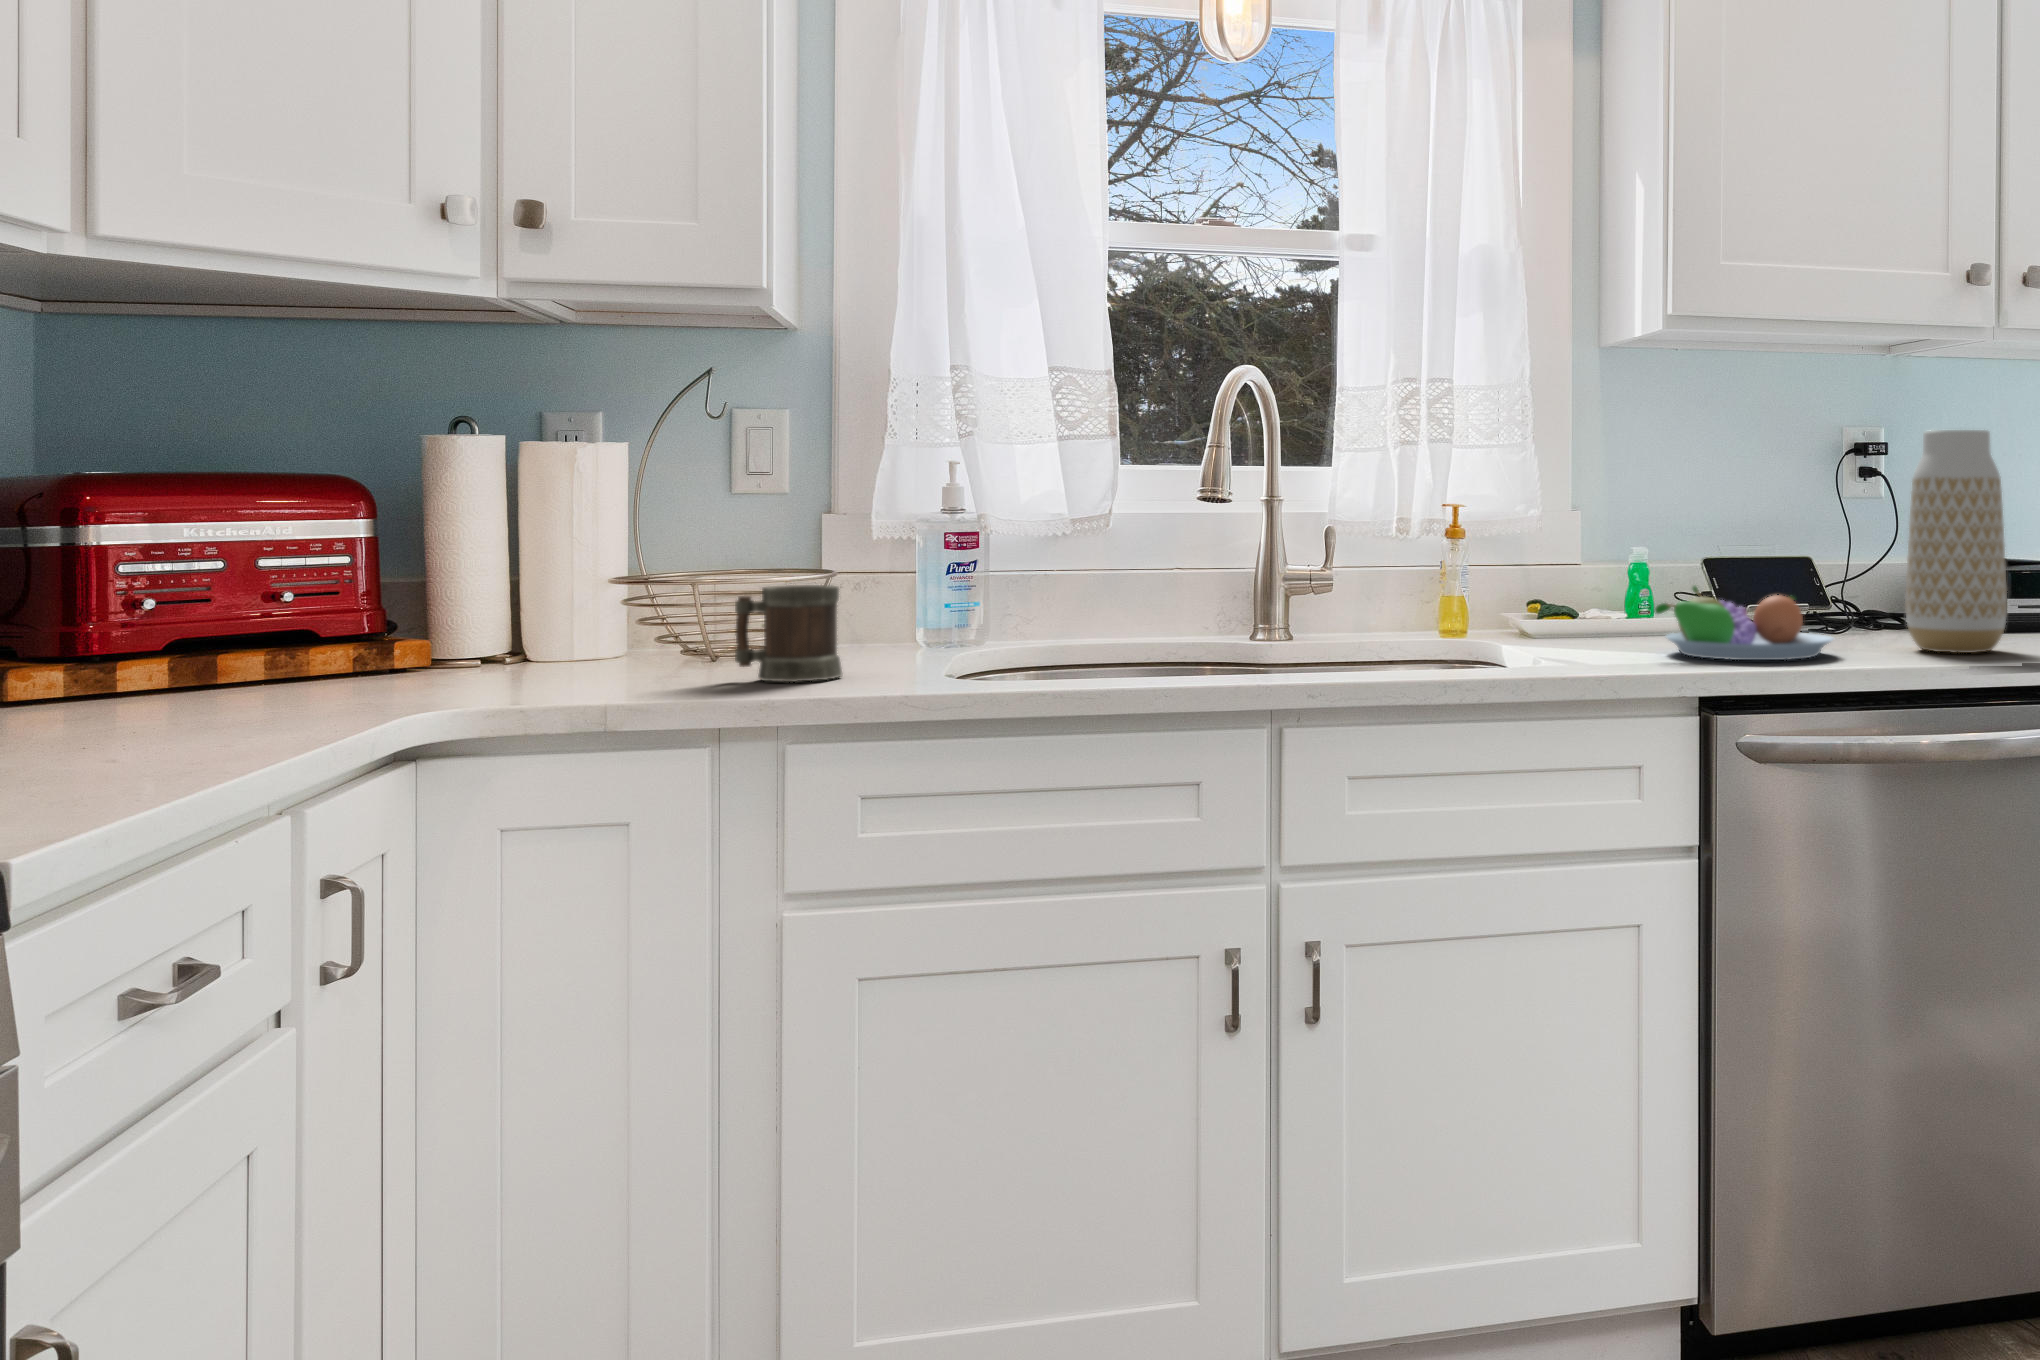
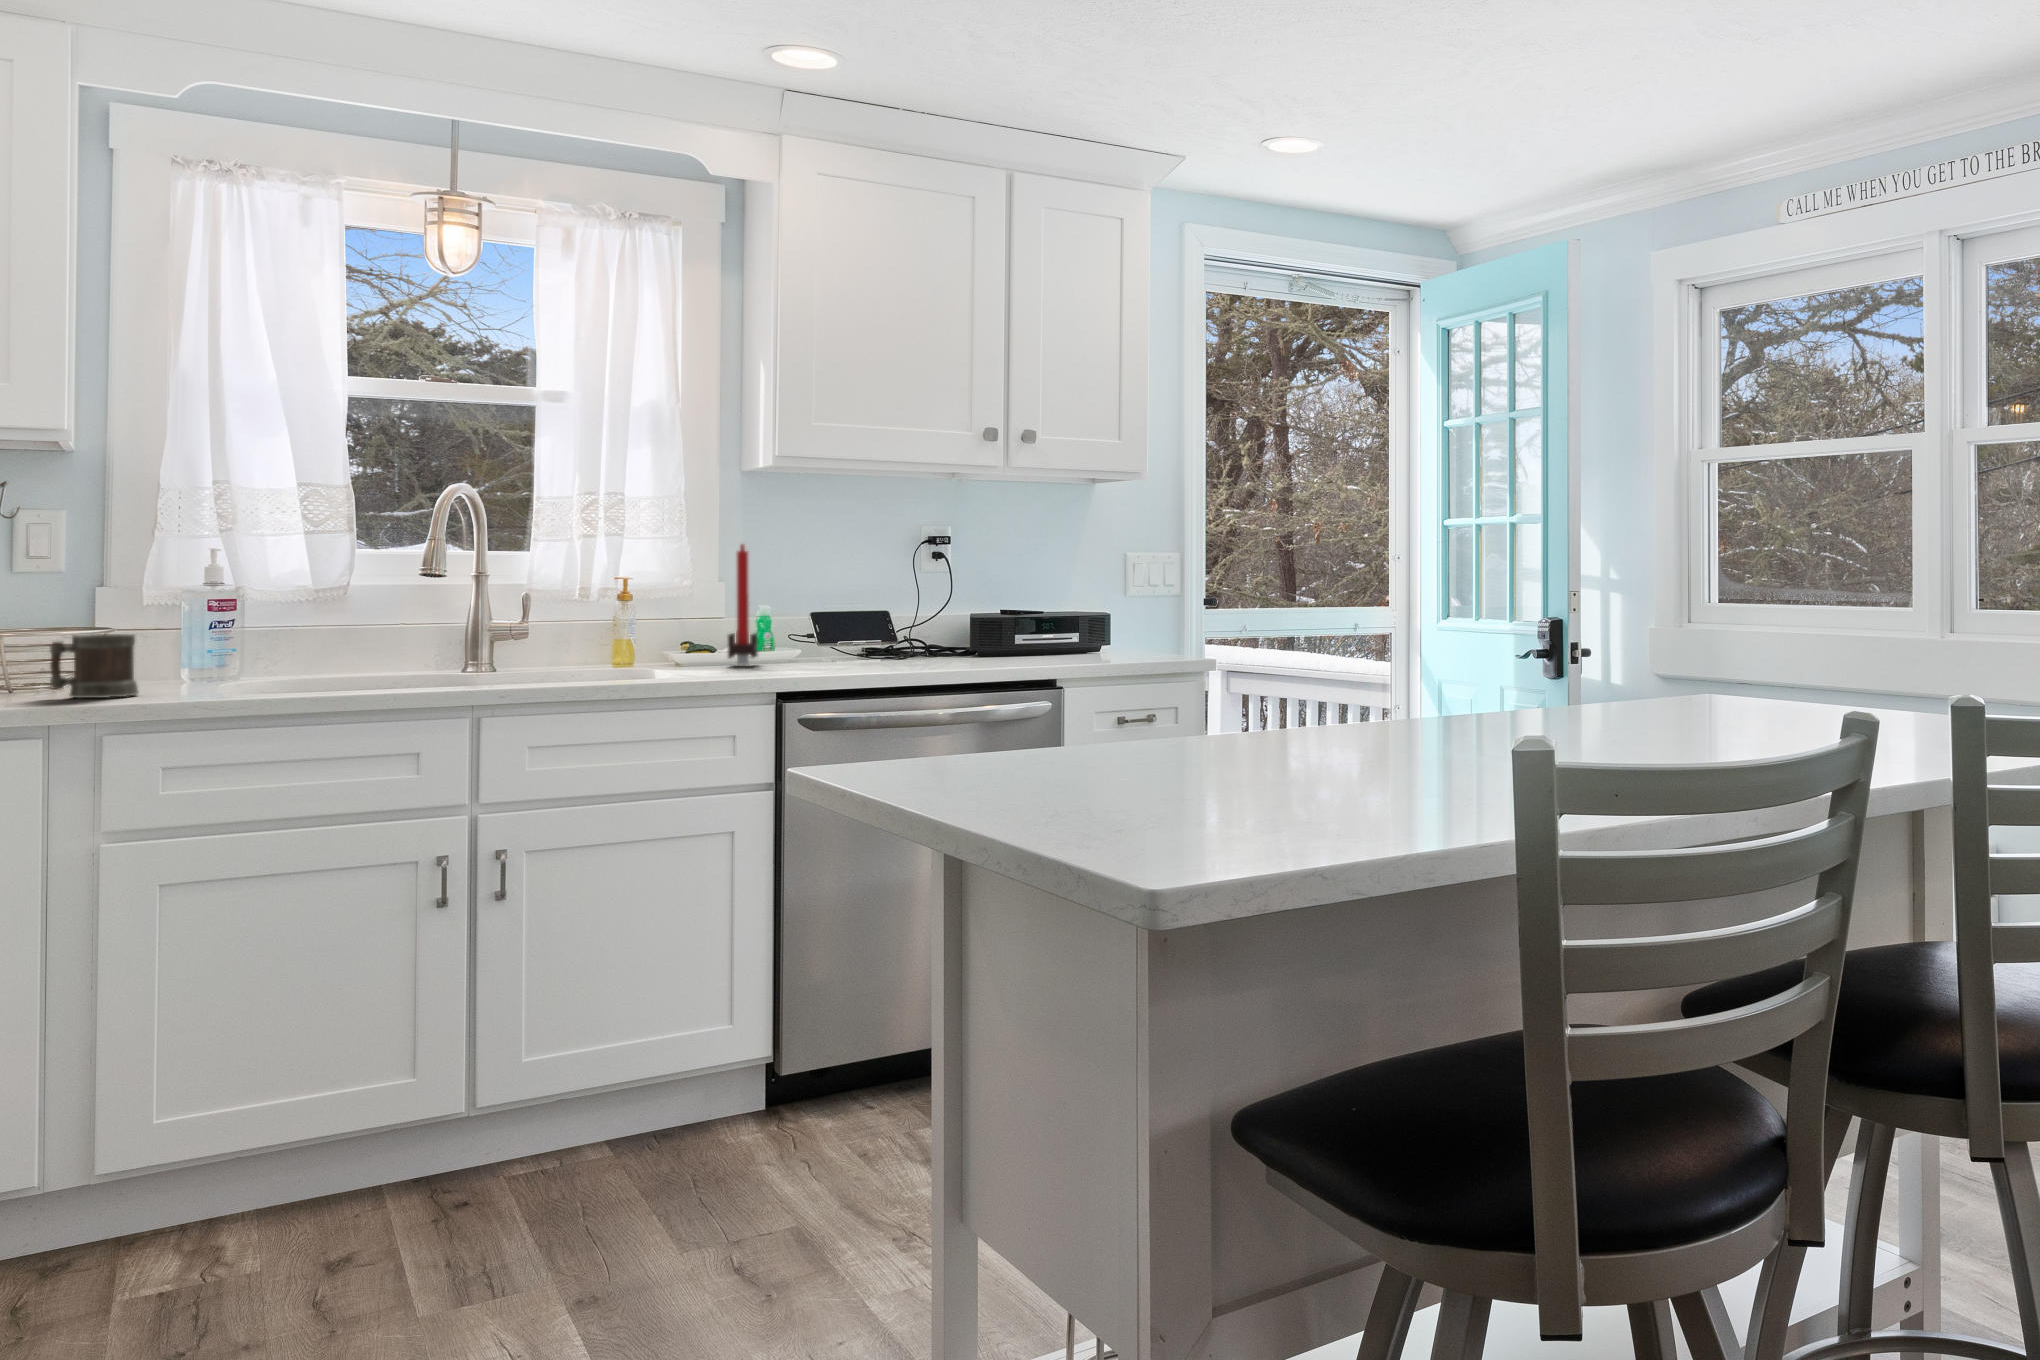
vase: present [1905,430,2007,653] -> none [927,534,988,667]
candle: none [1599,452,1638,639] -> present [728,544,758,665]
fruit bowl: present [1654,586,1833,660] -> none [753,629,874,673]

